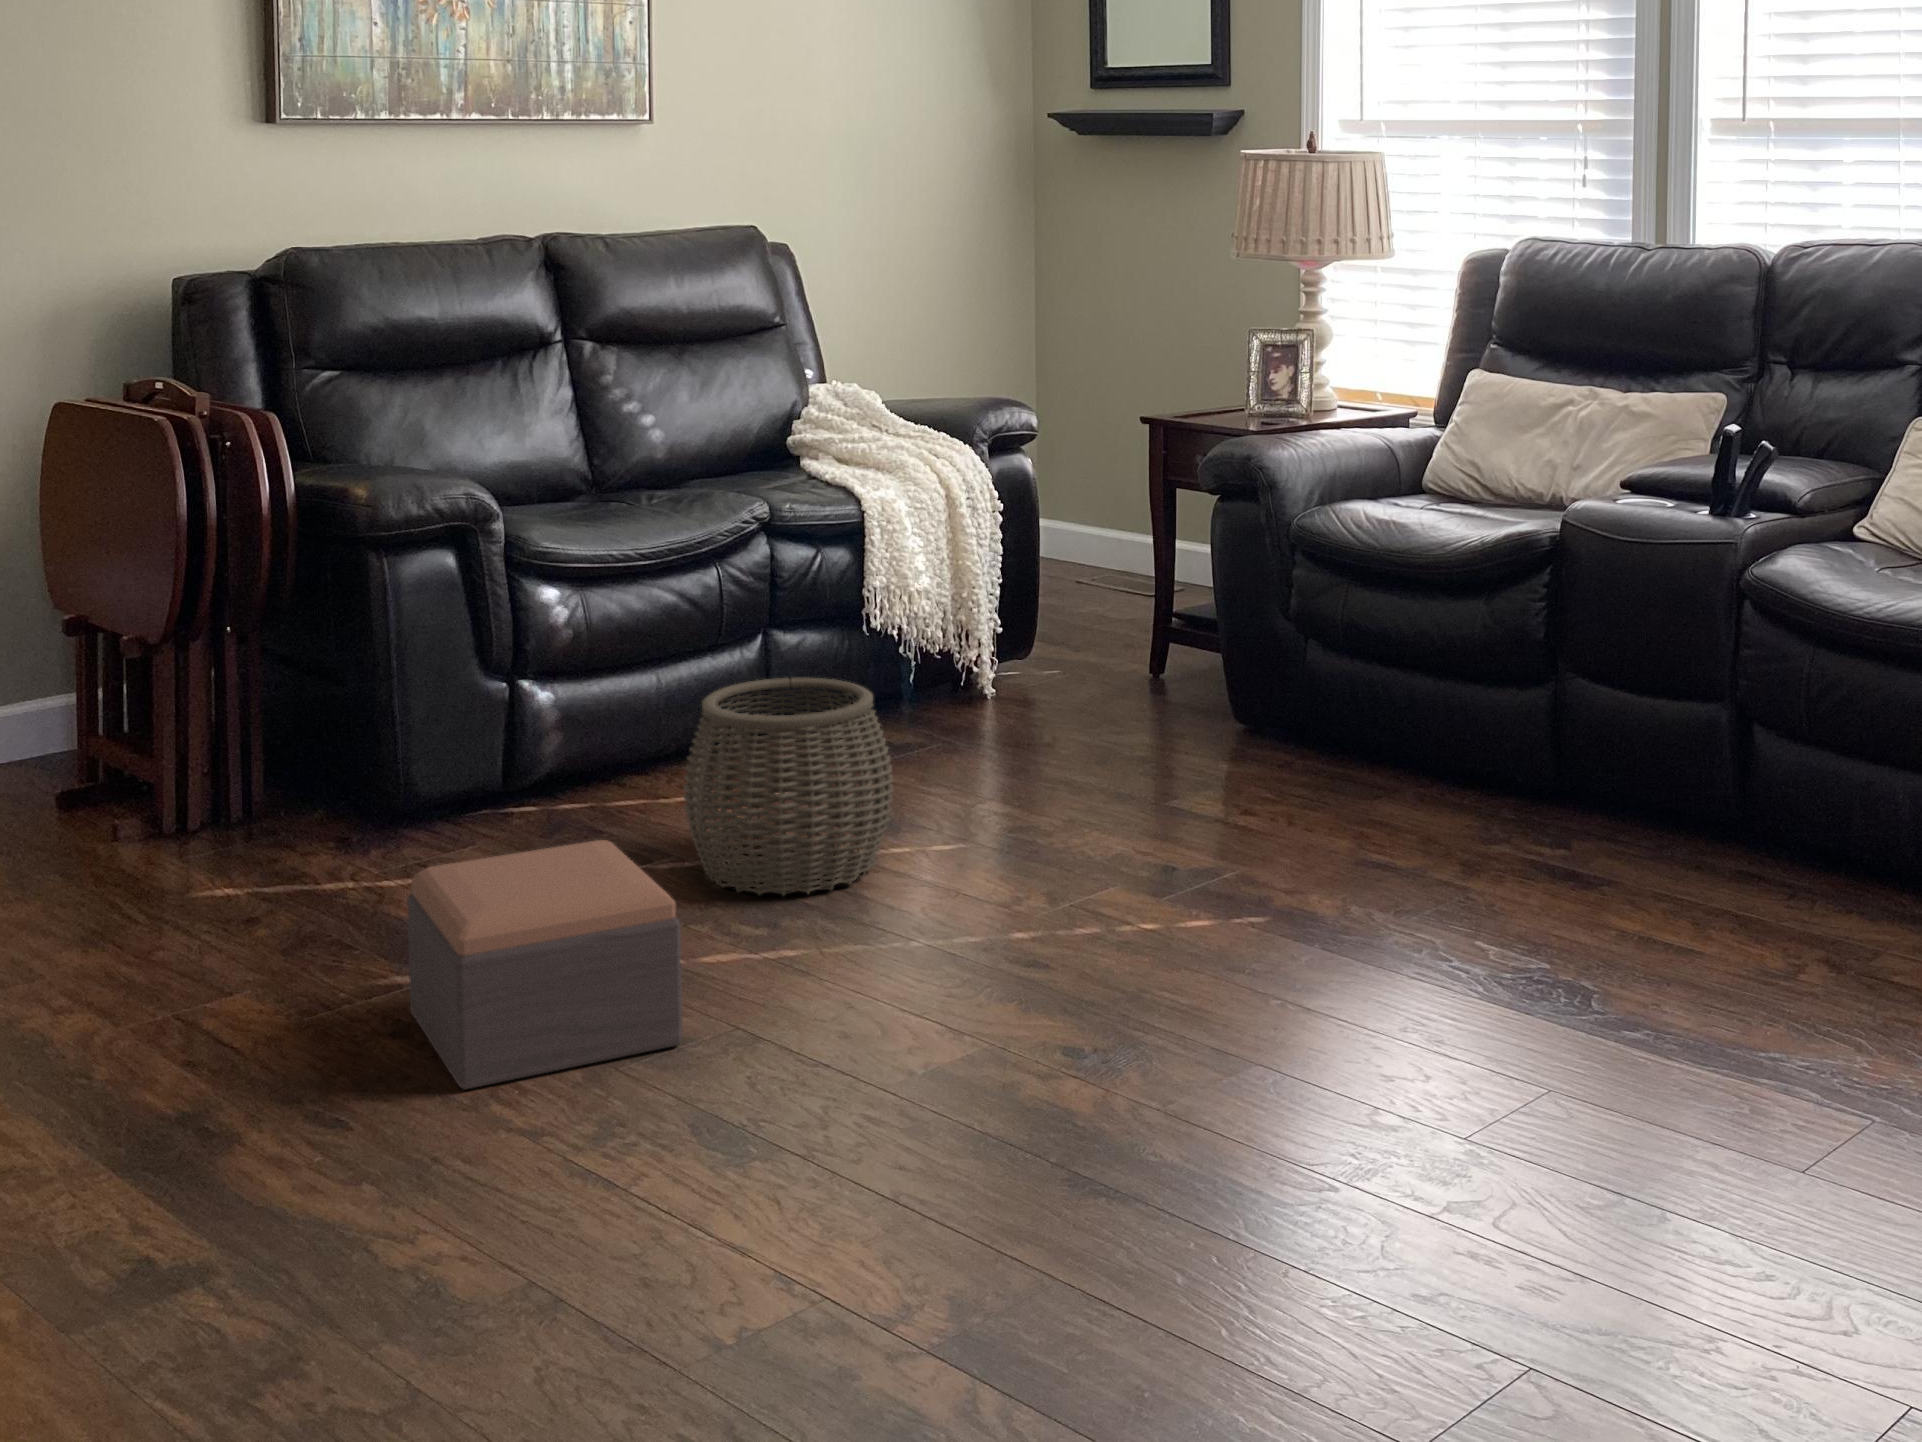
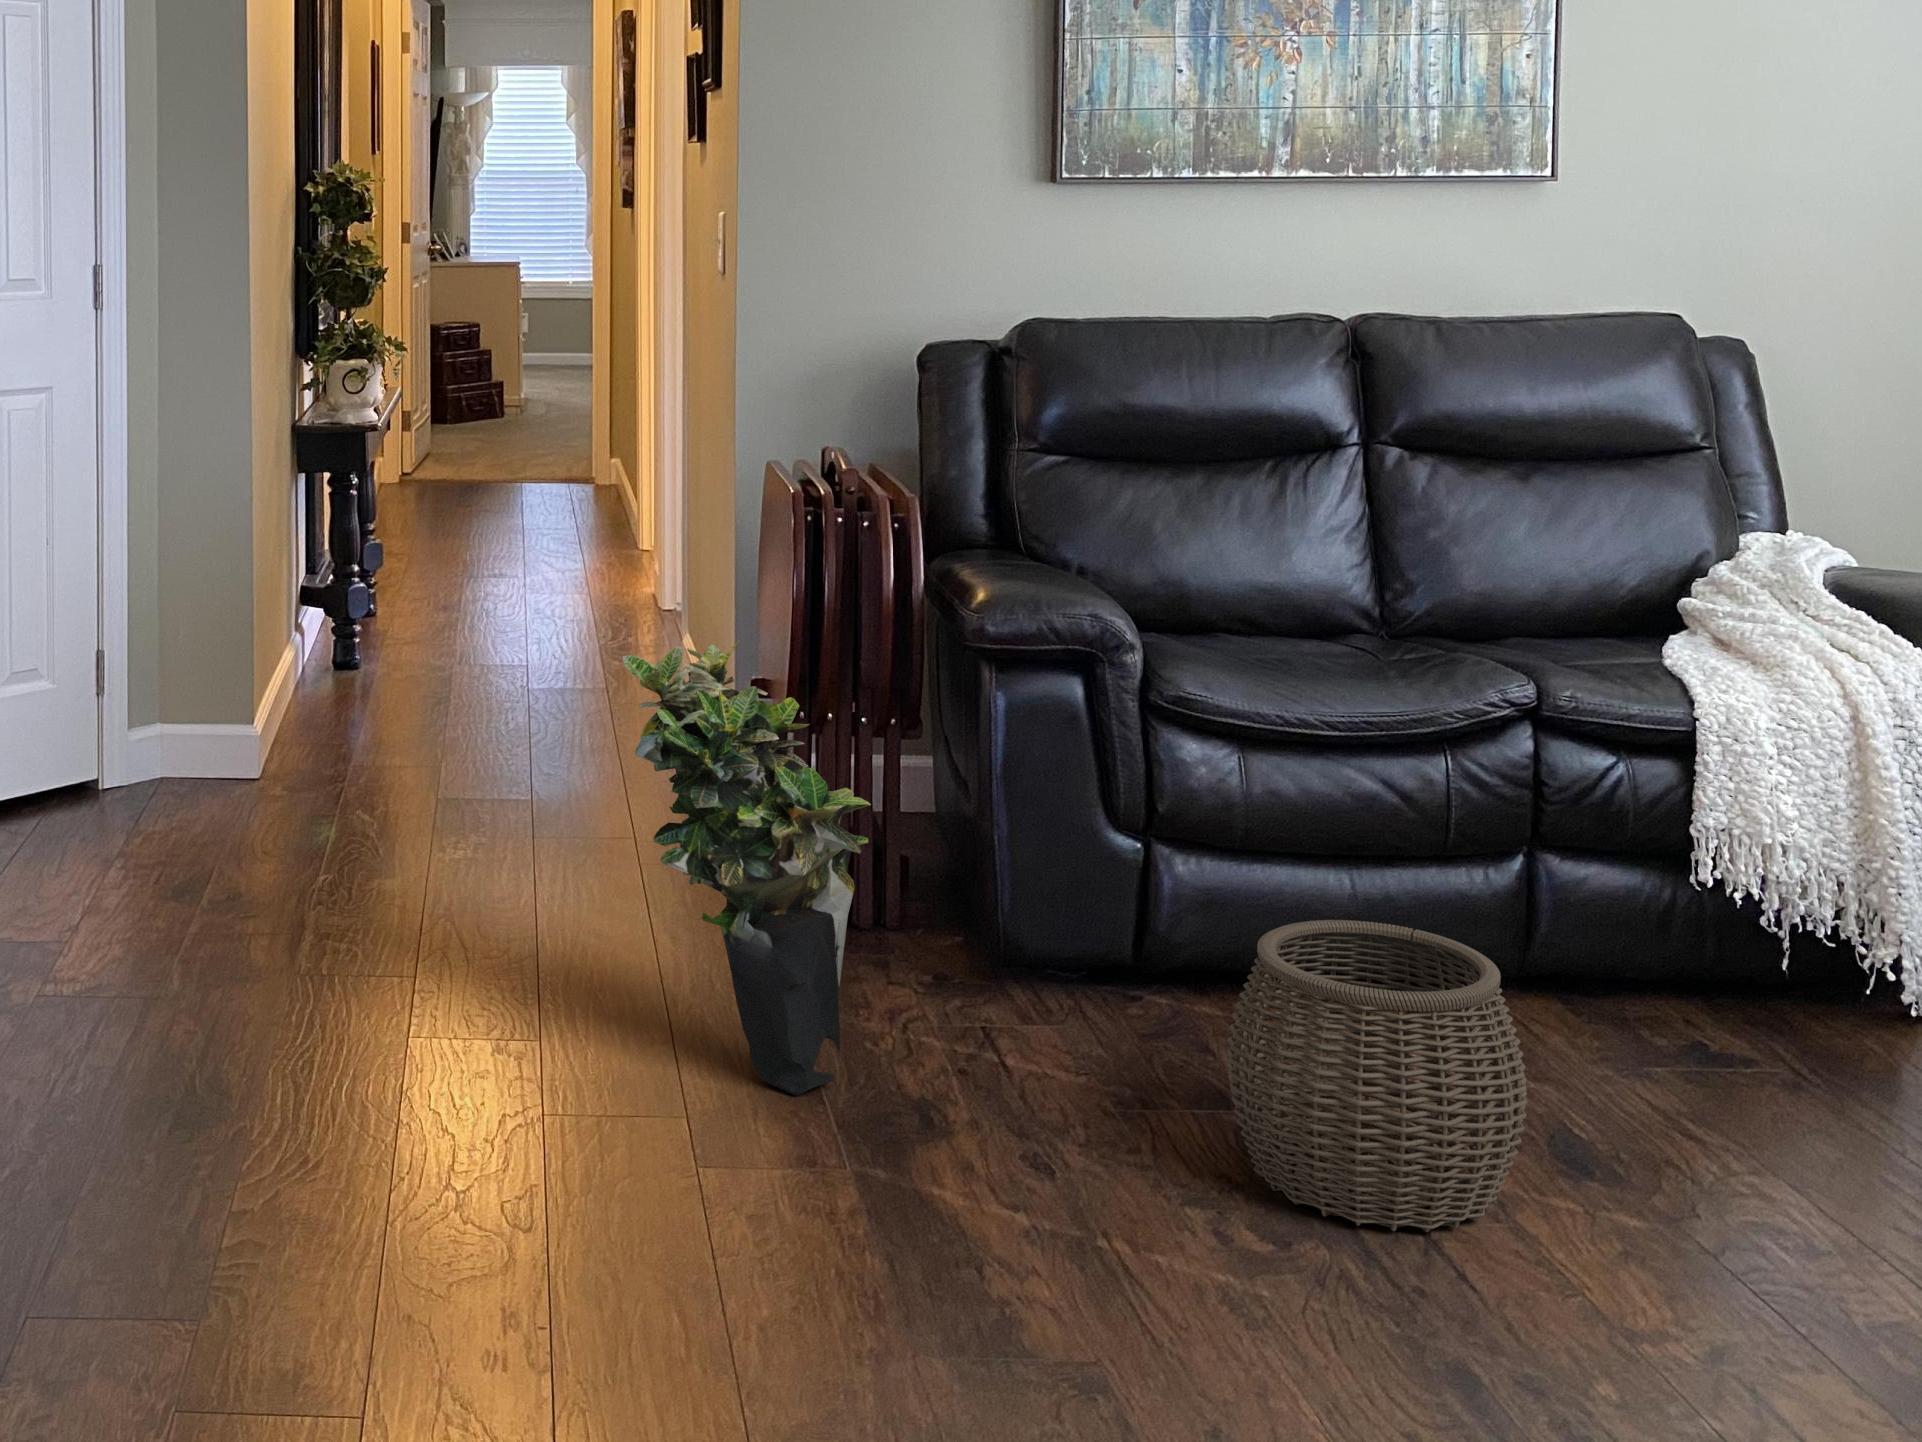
potted plant: none [103,547,373,946] -> present [623,641,871,1096]
footstool: present [407,840,683,1090] -> none [730,1049,1030,1368]

